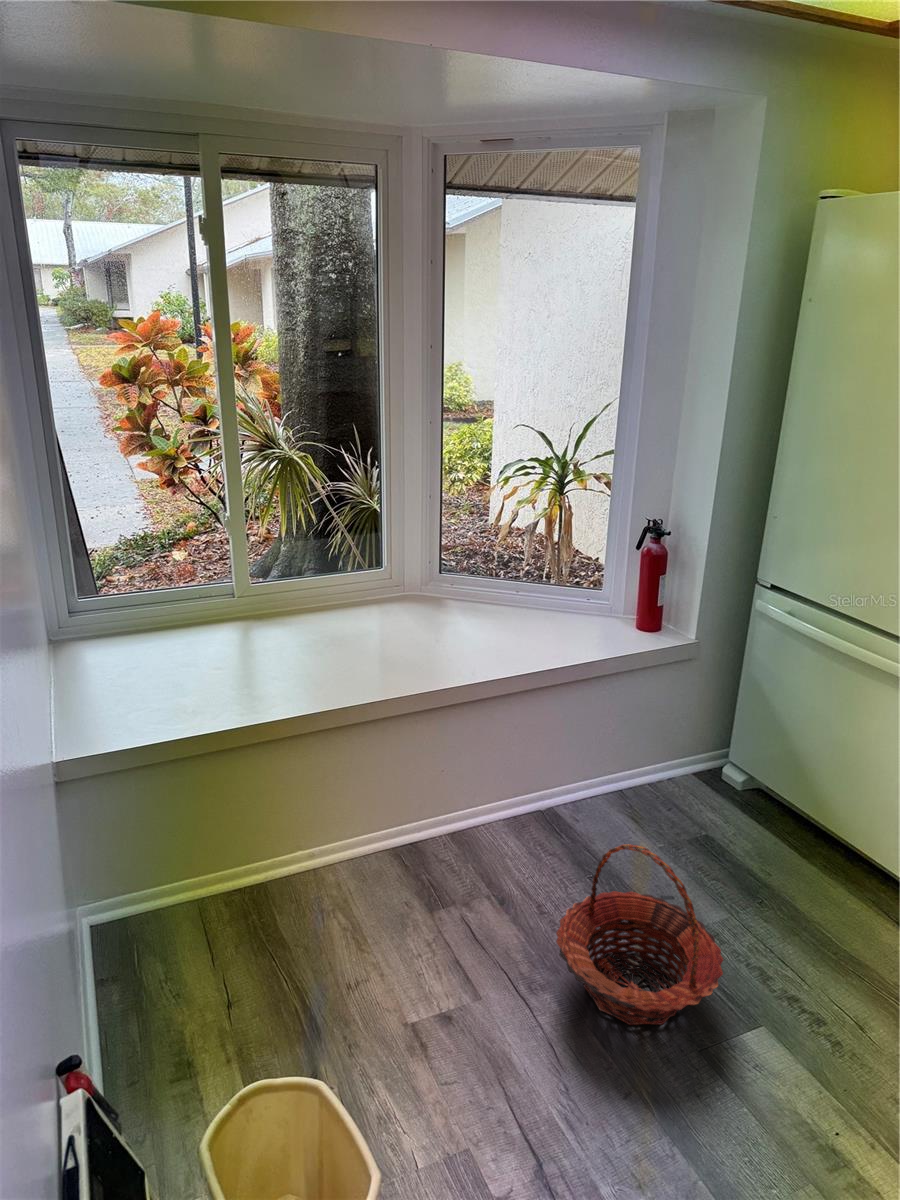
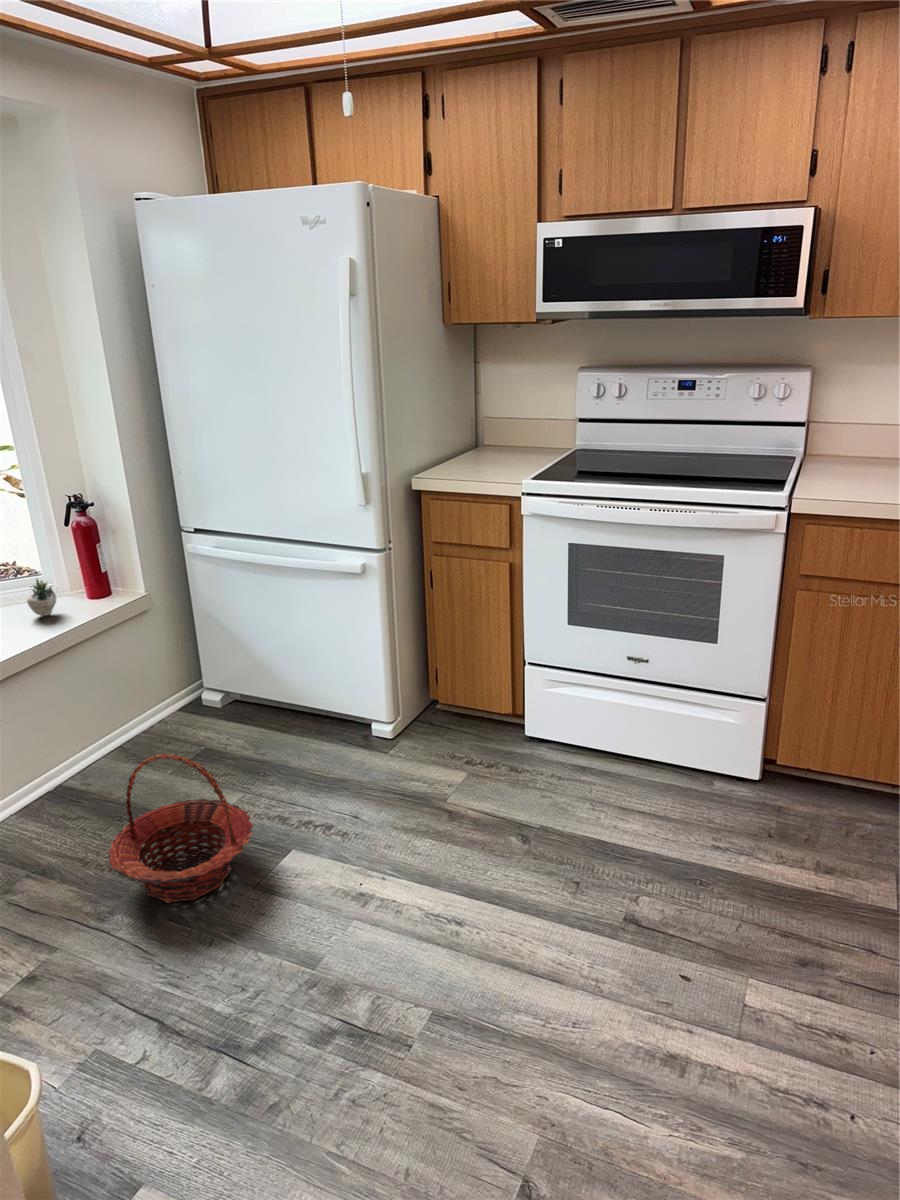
succulent plant: none [578,596,636,636] -> present [27,579,56,616]

